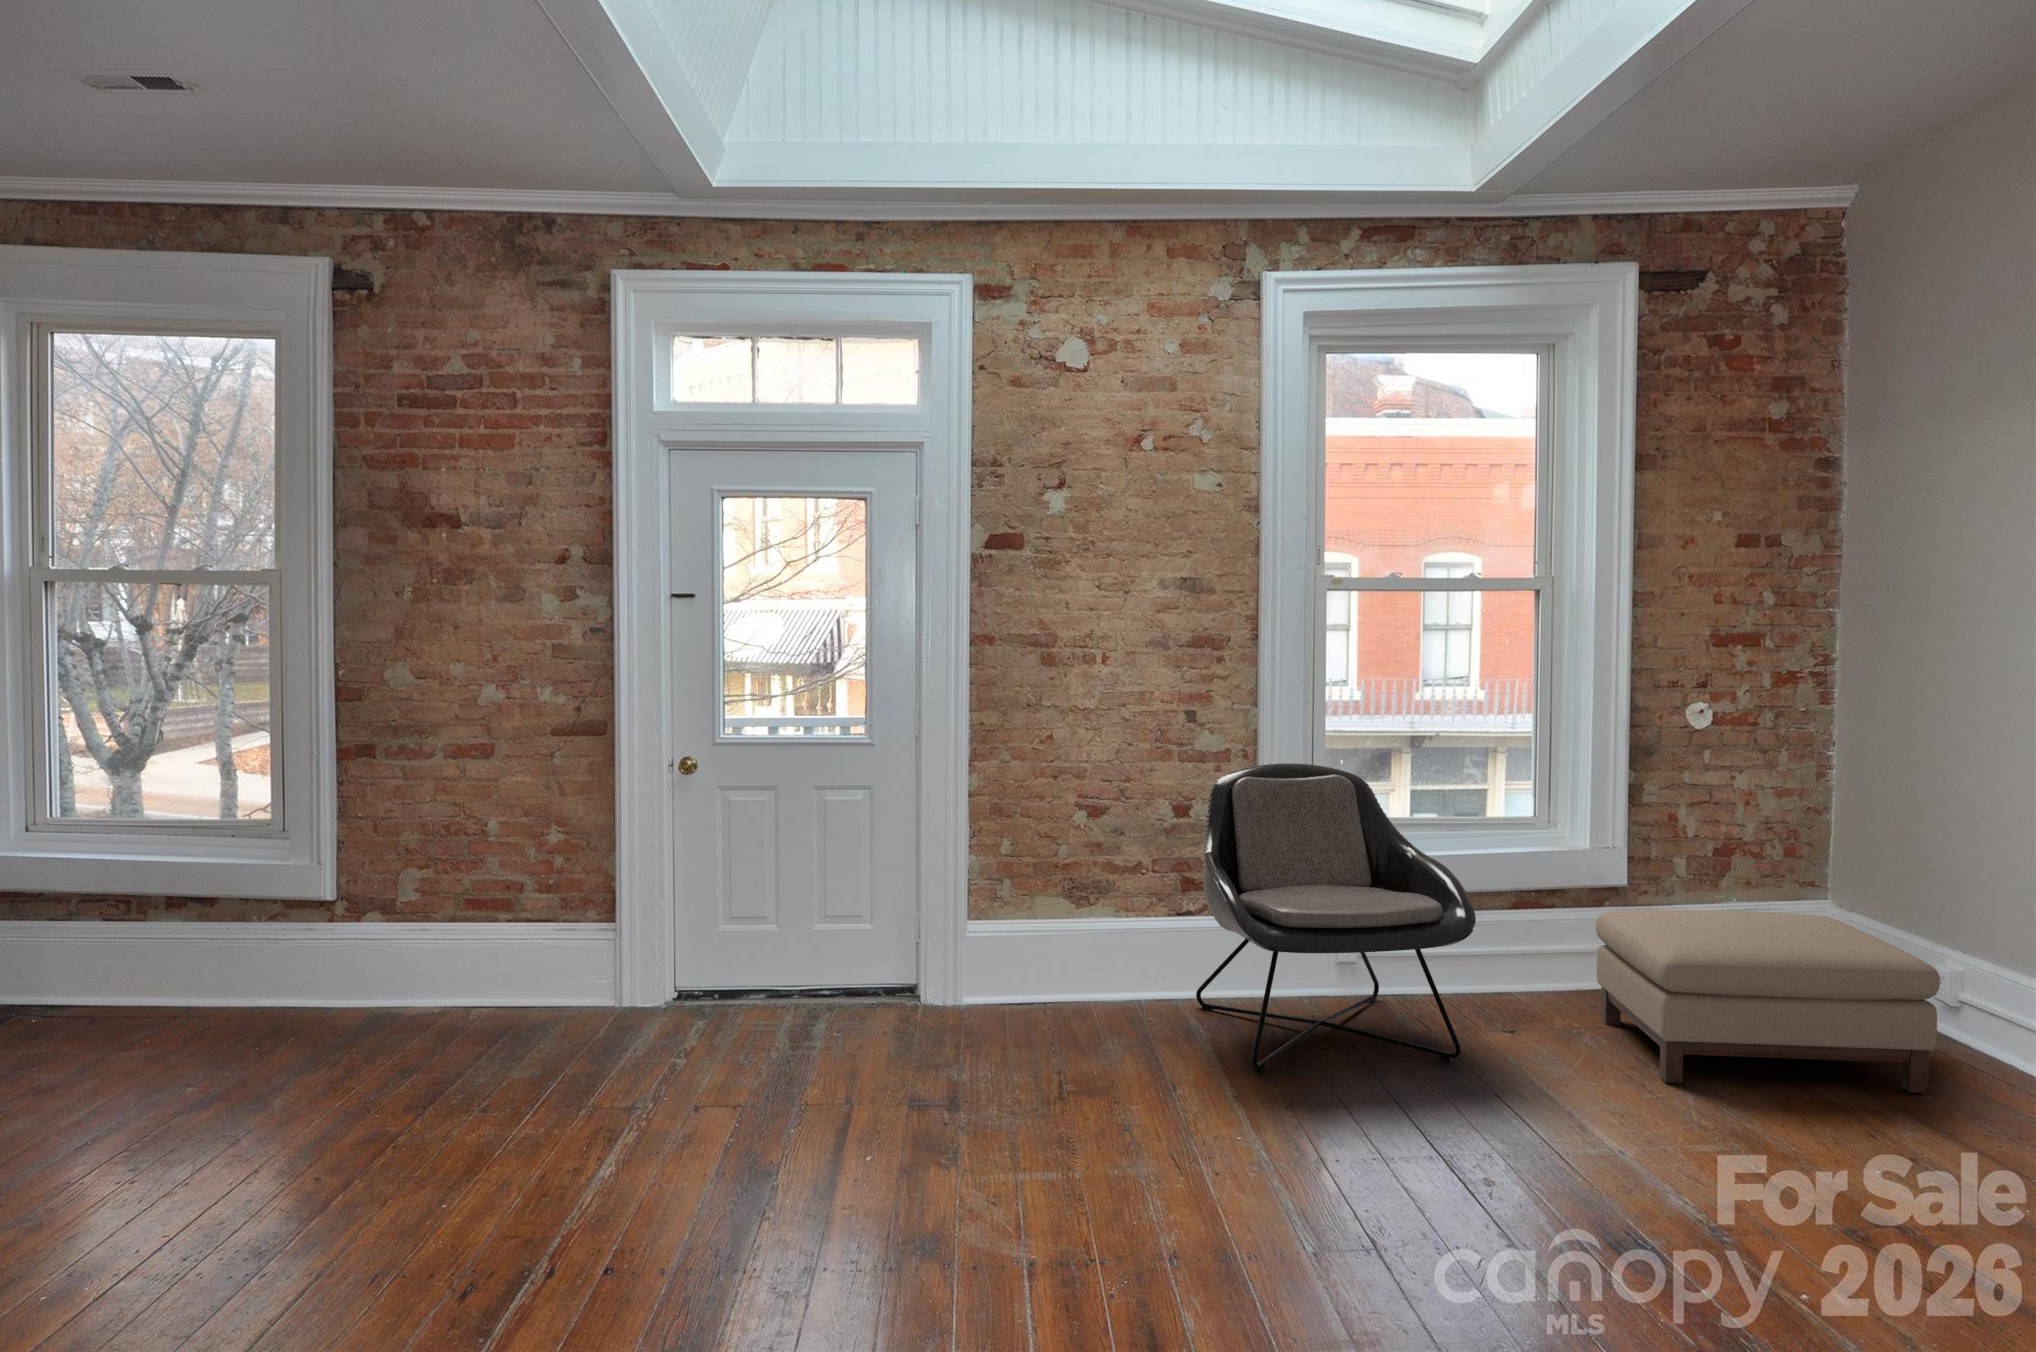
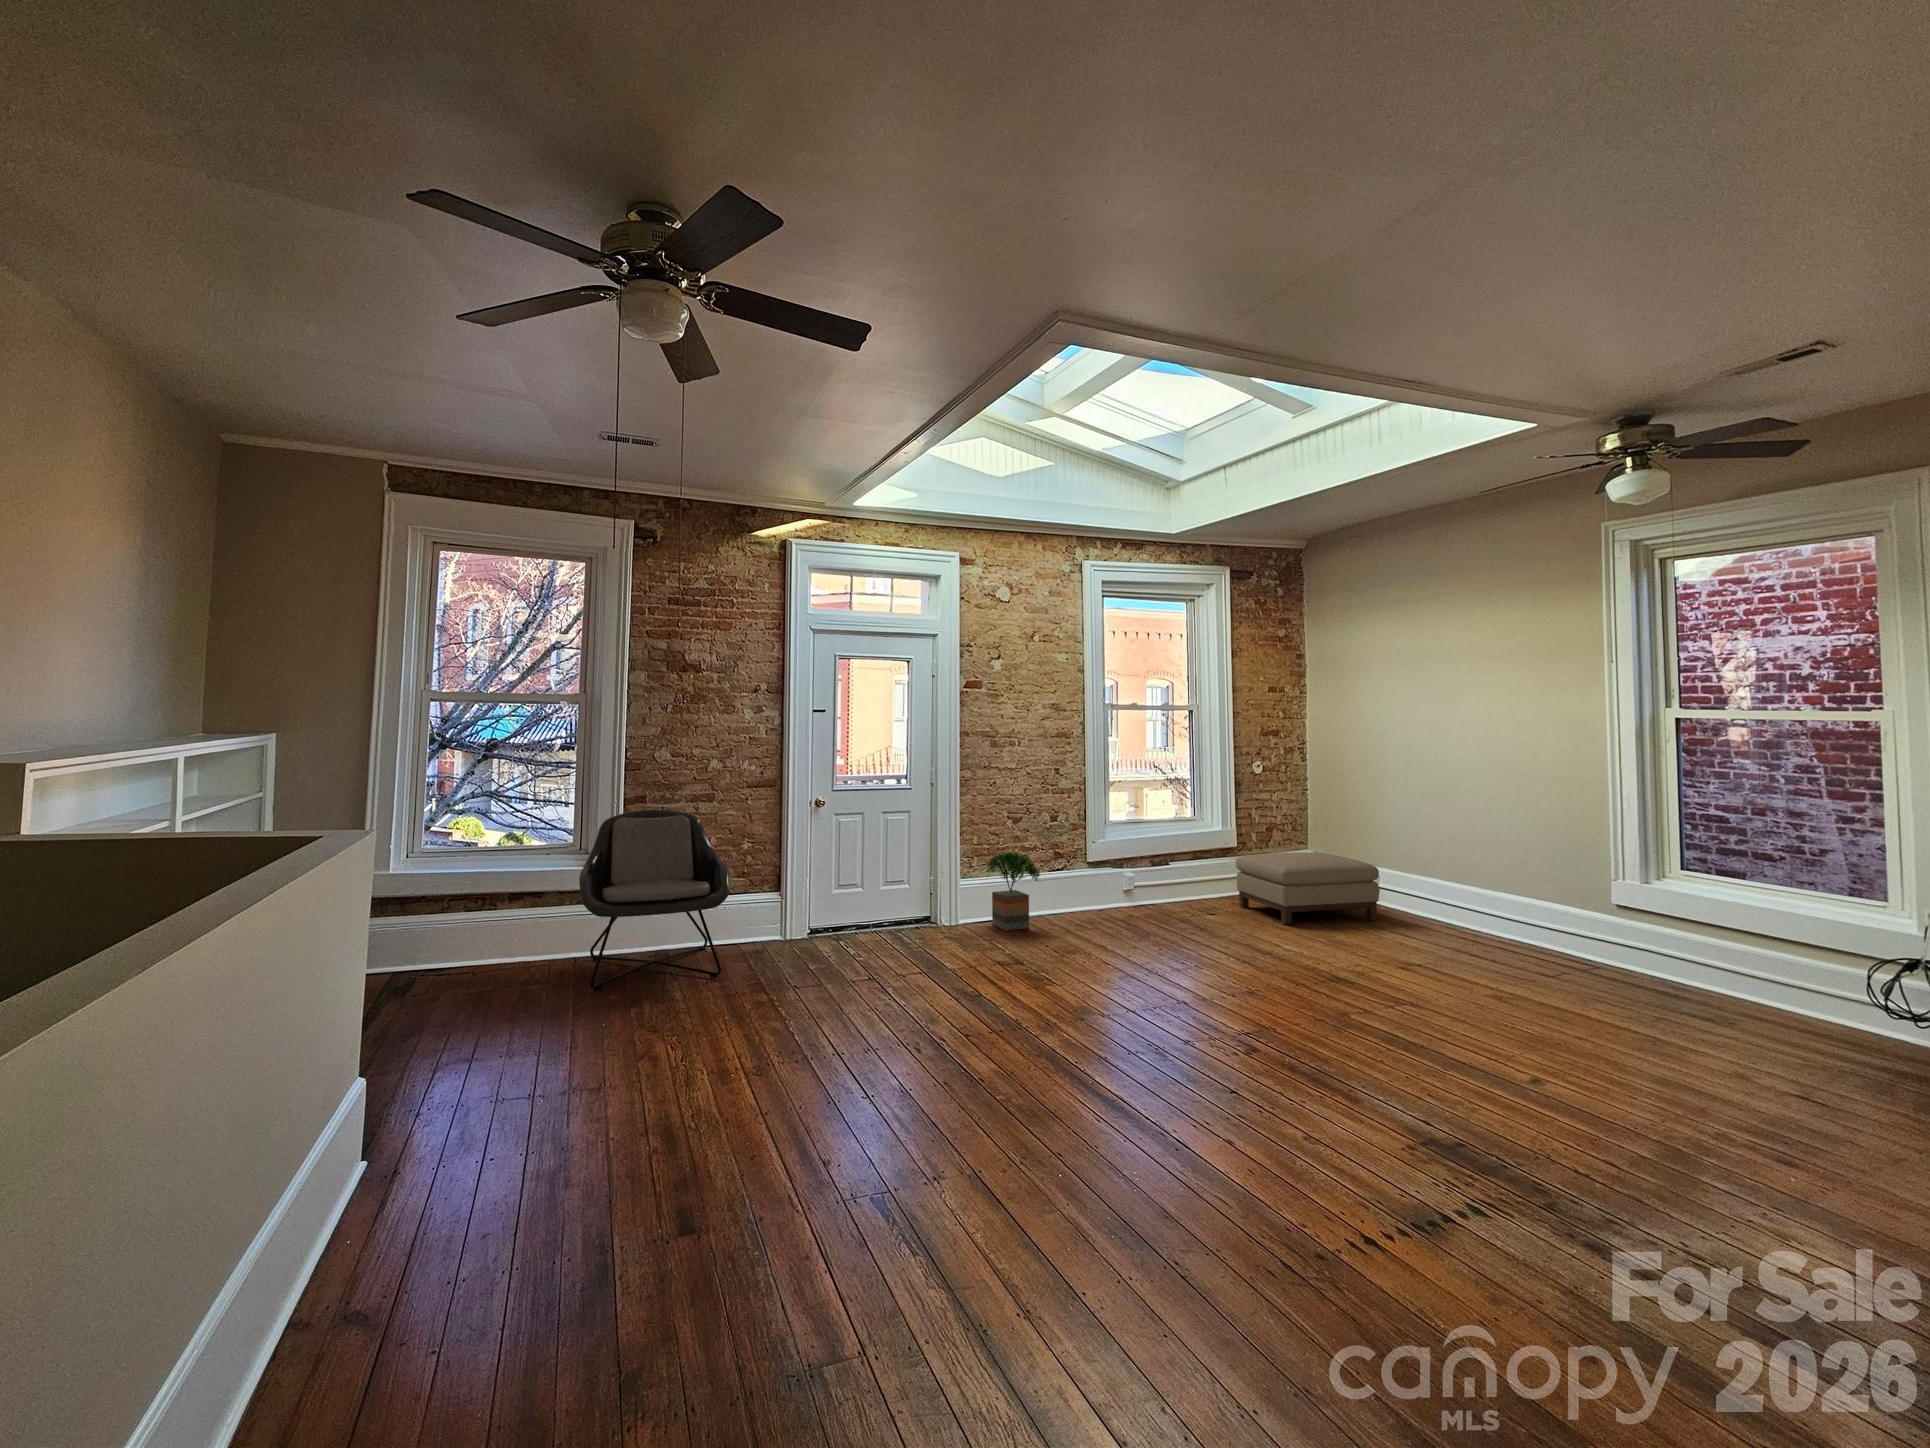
lounge chair: present [1196,763,1476,1072] -> present [579,809,730,990]
potted tree: none [1000,875,1102,1032] -> present [987,852,1040,931]

